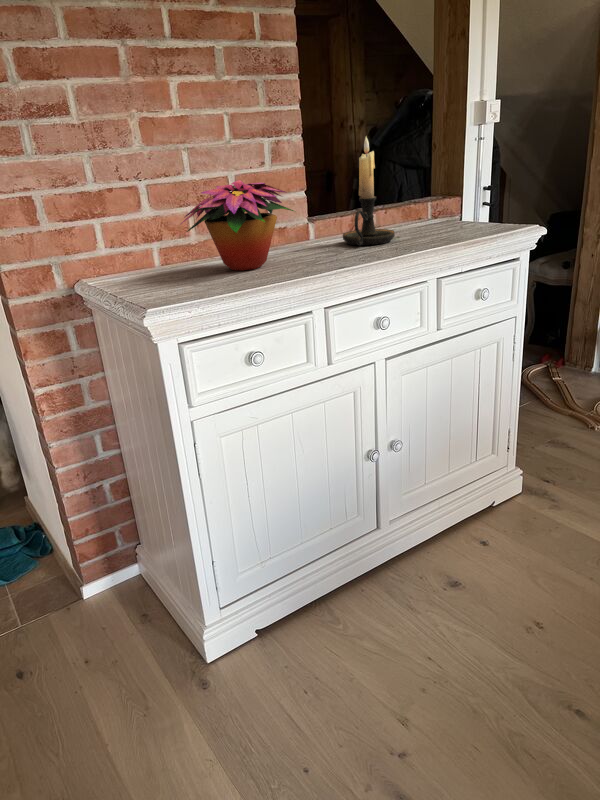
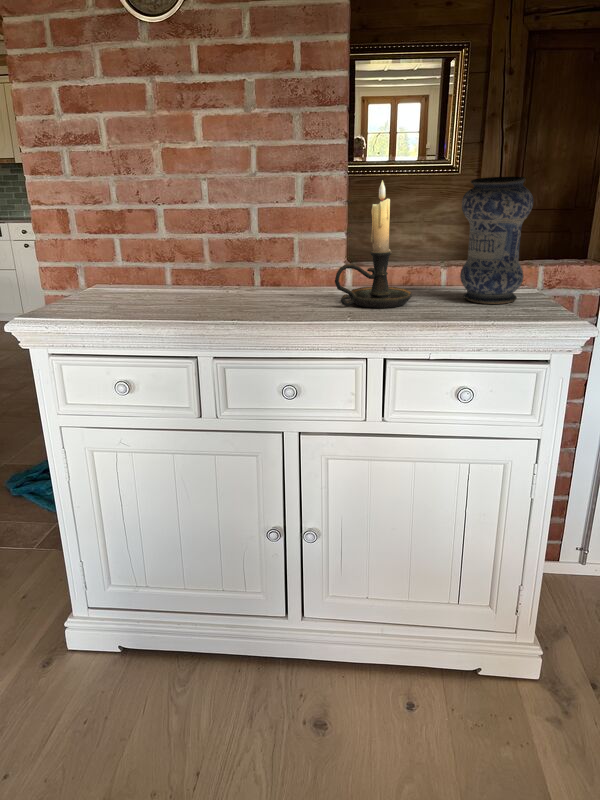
vase: none [397,130,451,231] -> present [460,177,533,304]
flower arrangement: present [181,180,294,271] -> none [140,214,270,307]

